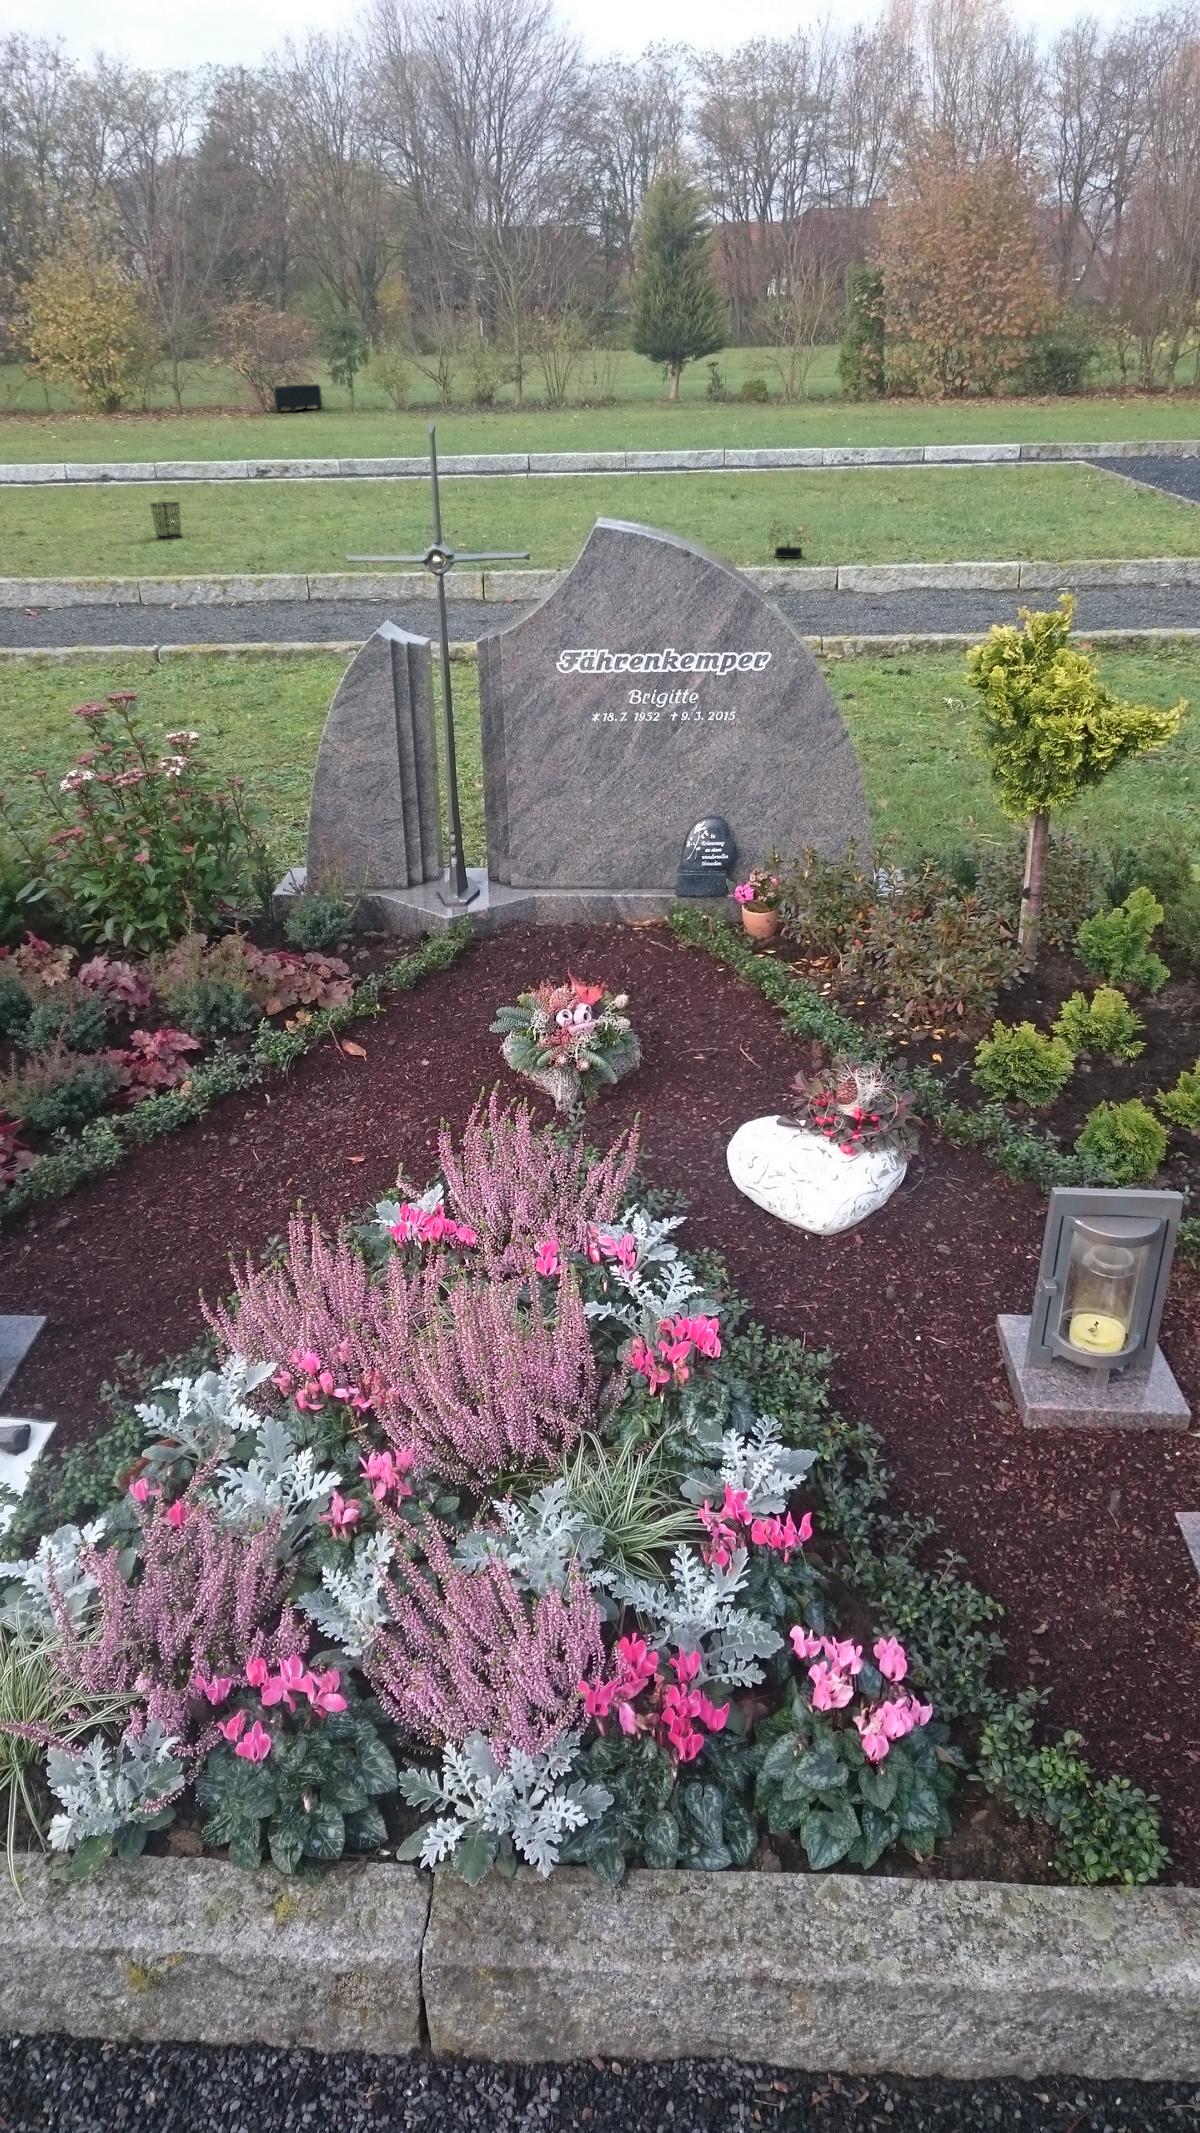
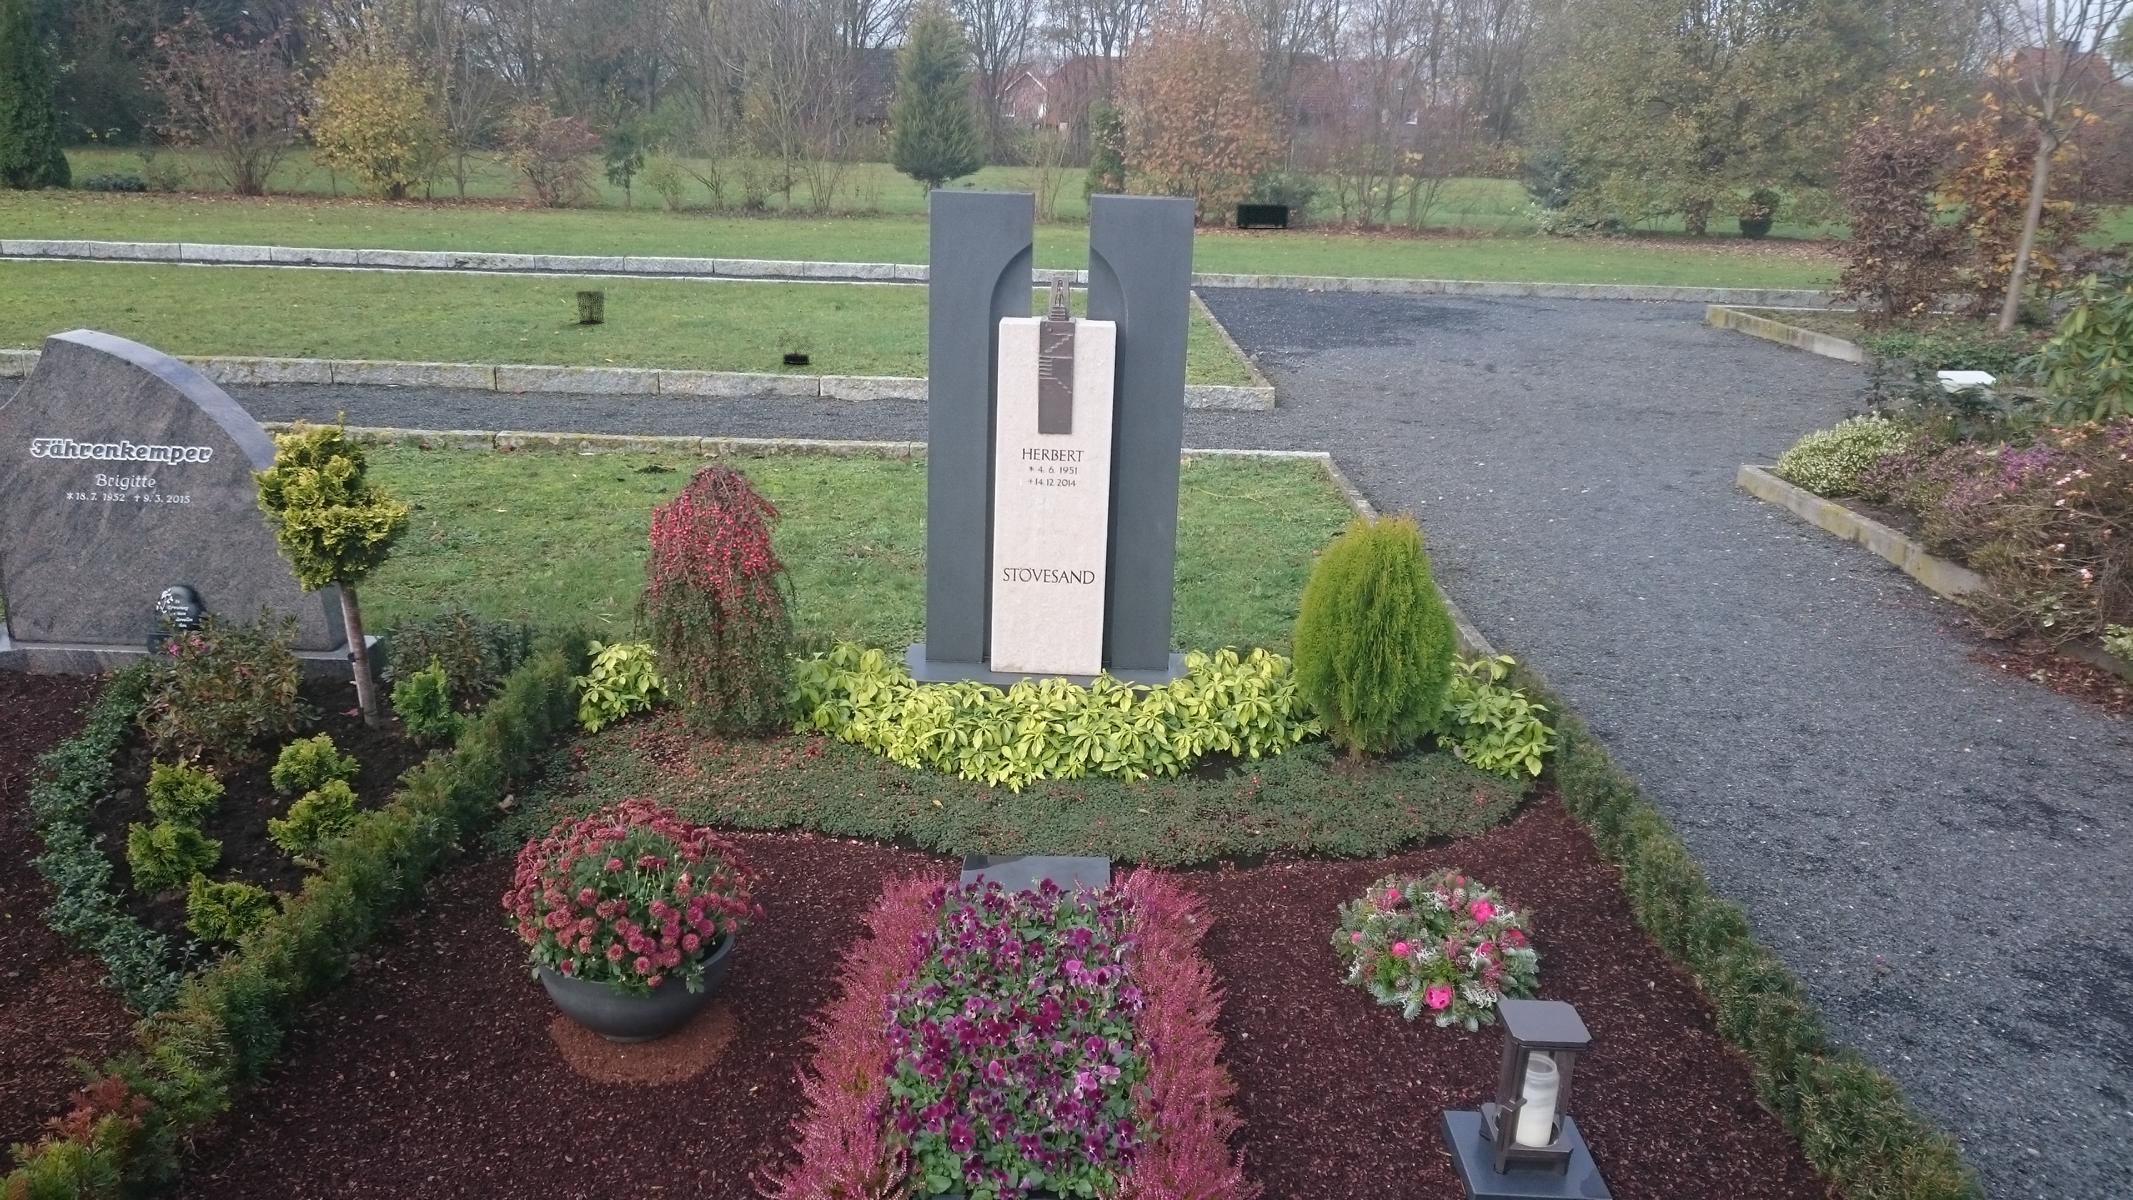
bench: present [274,384,322,412] -> present [1236,204,1288,228]
waste bin: present [151,502,181,539] -> present [576,291,604,324]

